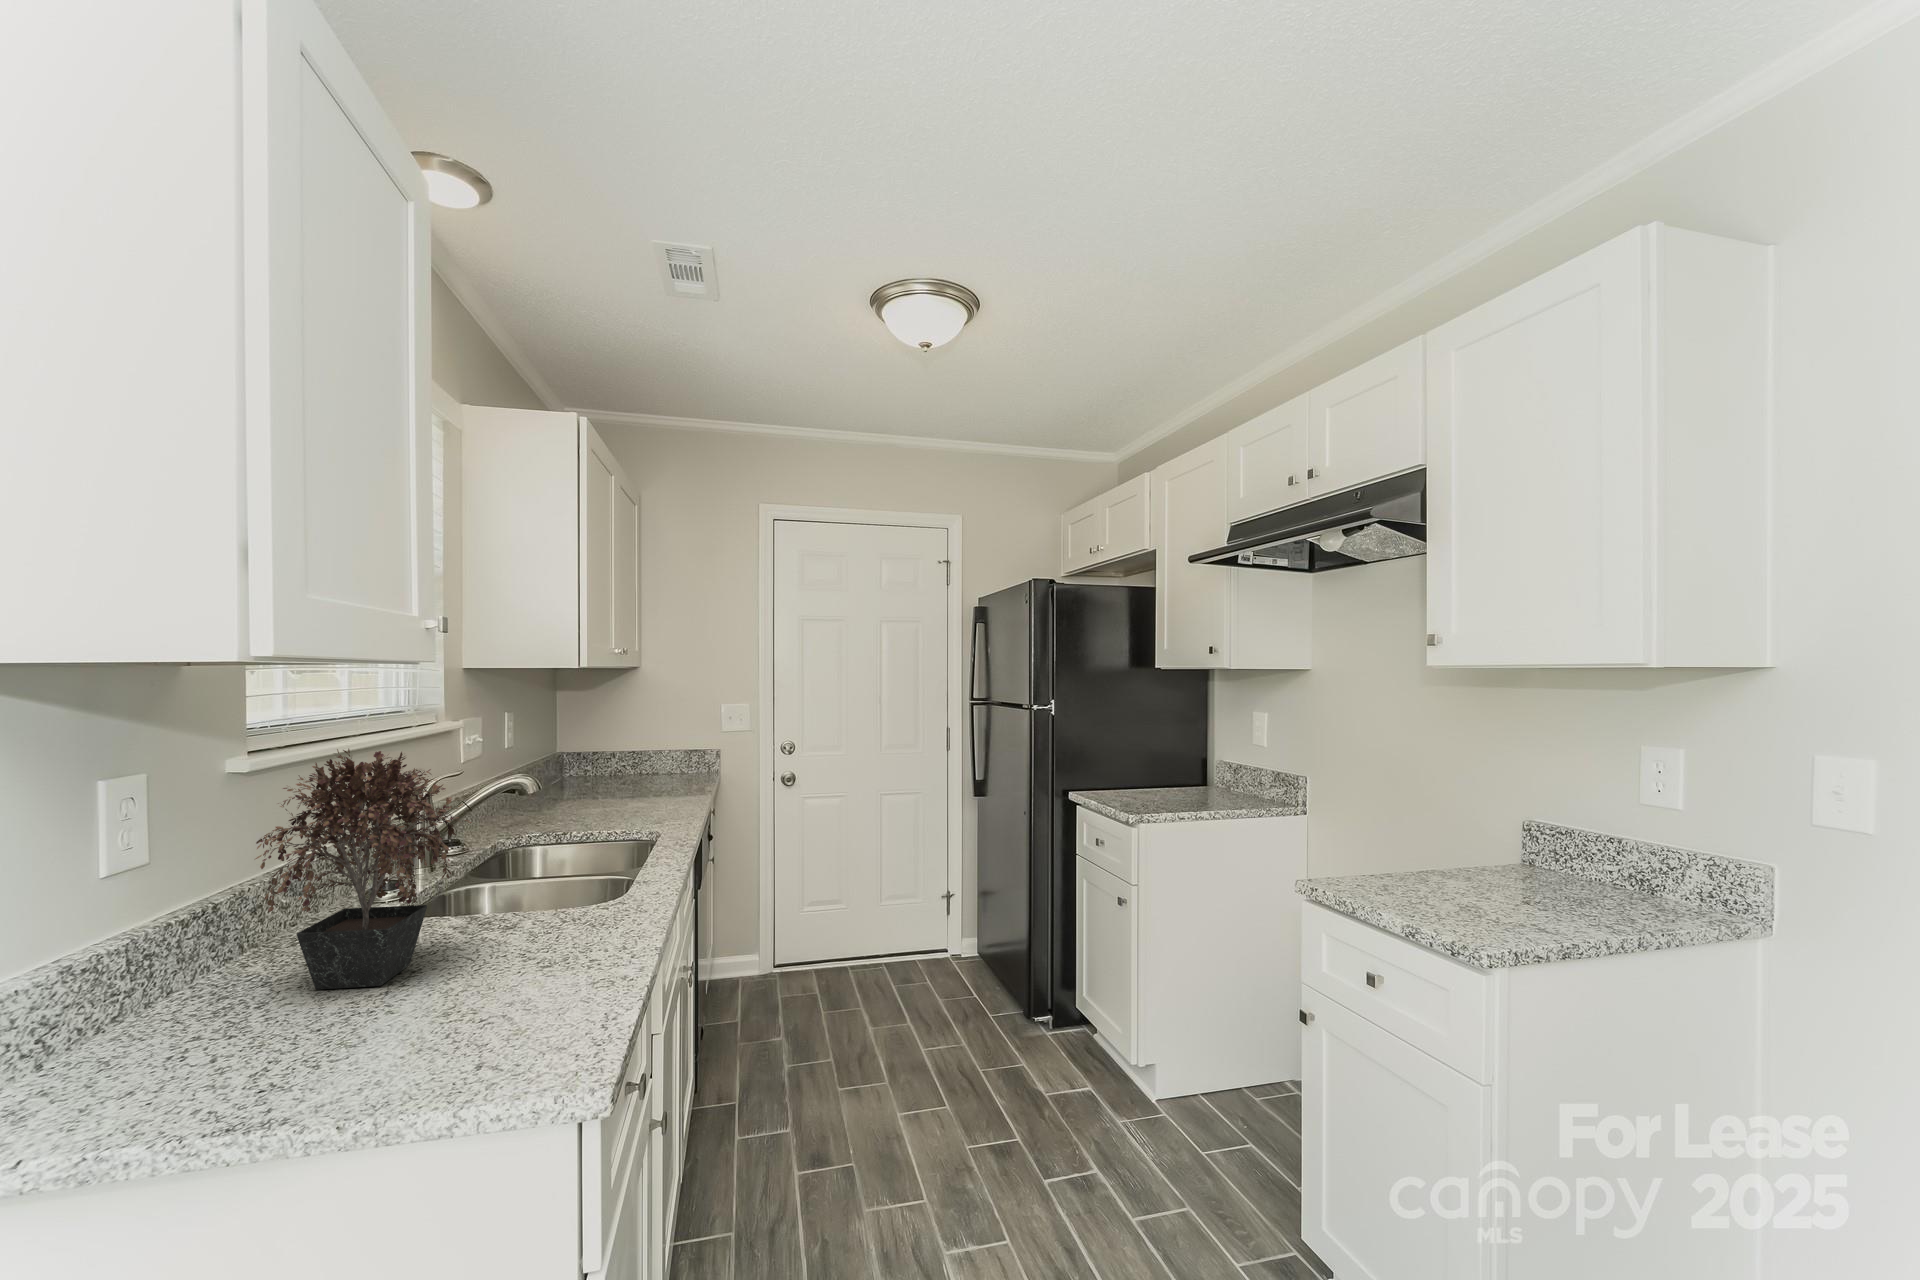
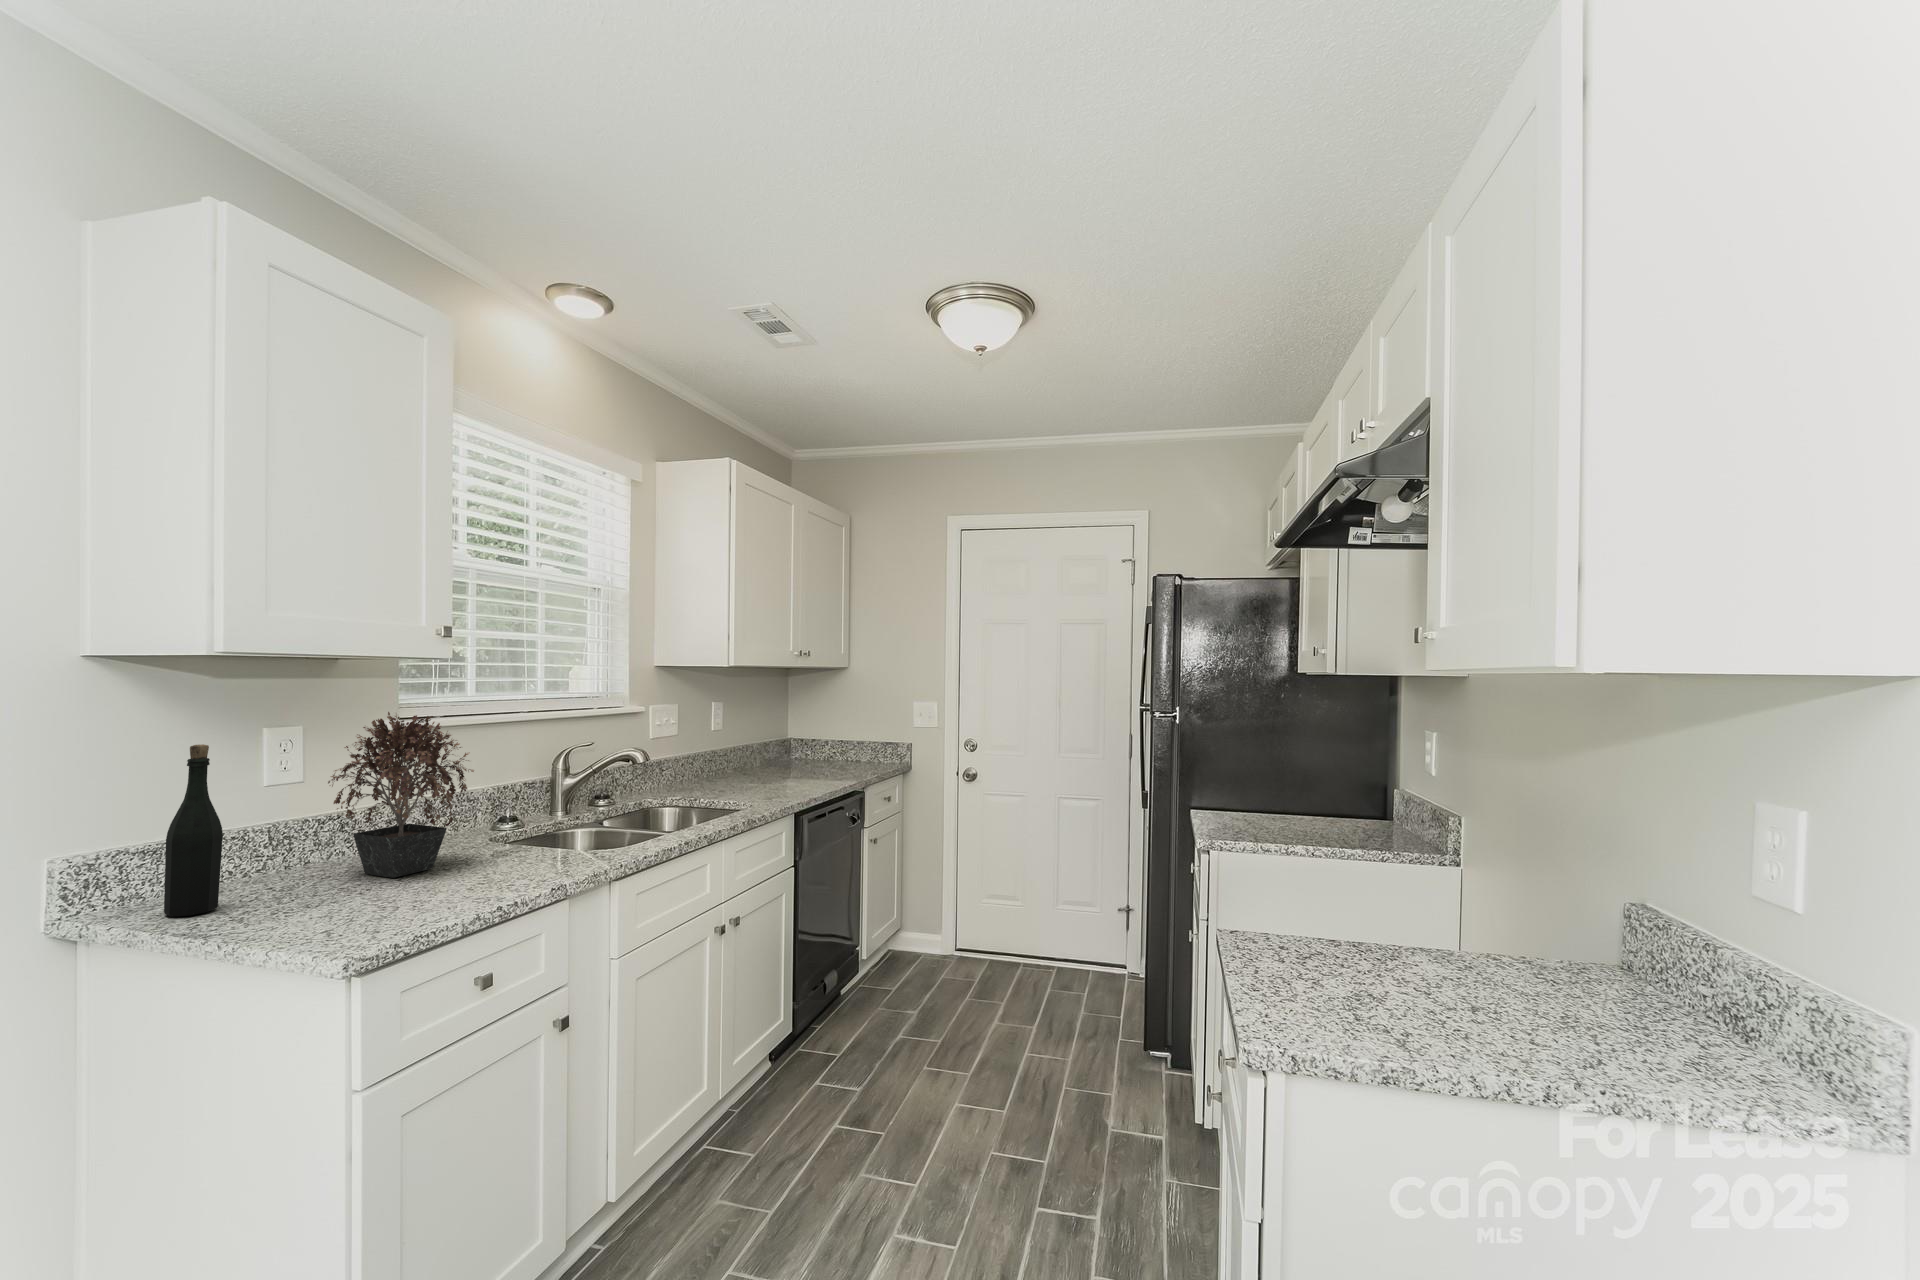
bottle: none [106,820,193,1108] -> present [164,744,223,917]

